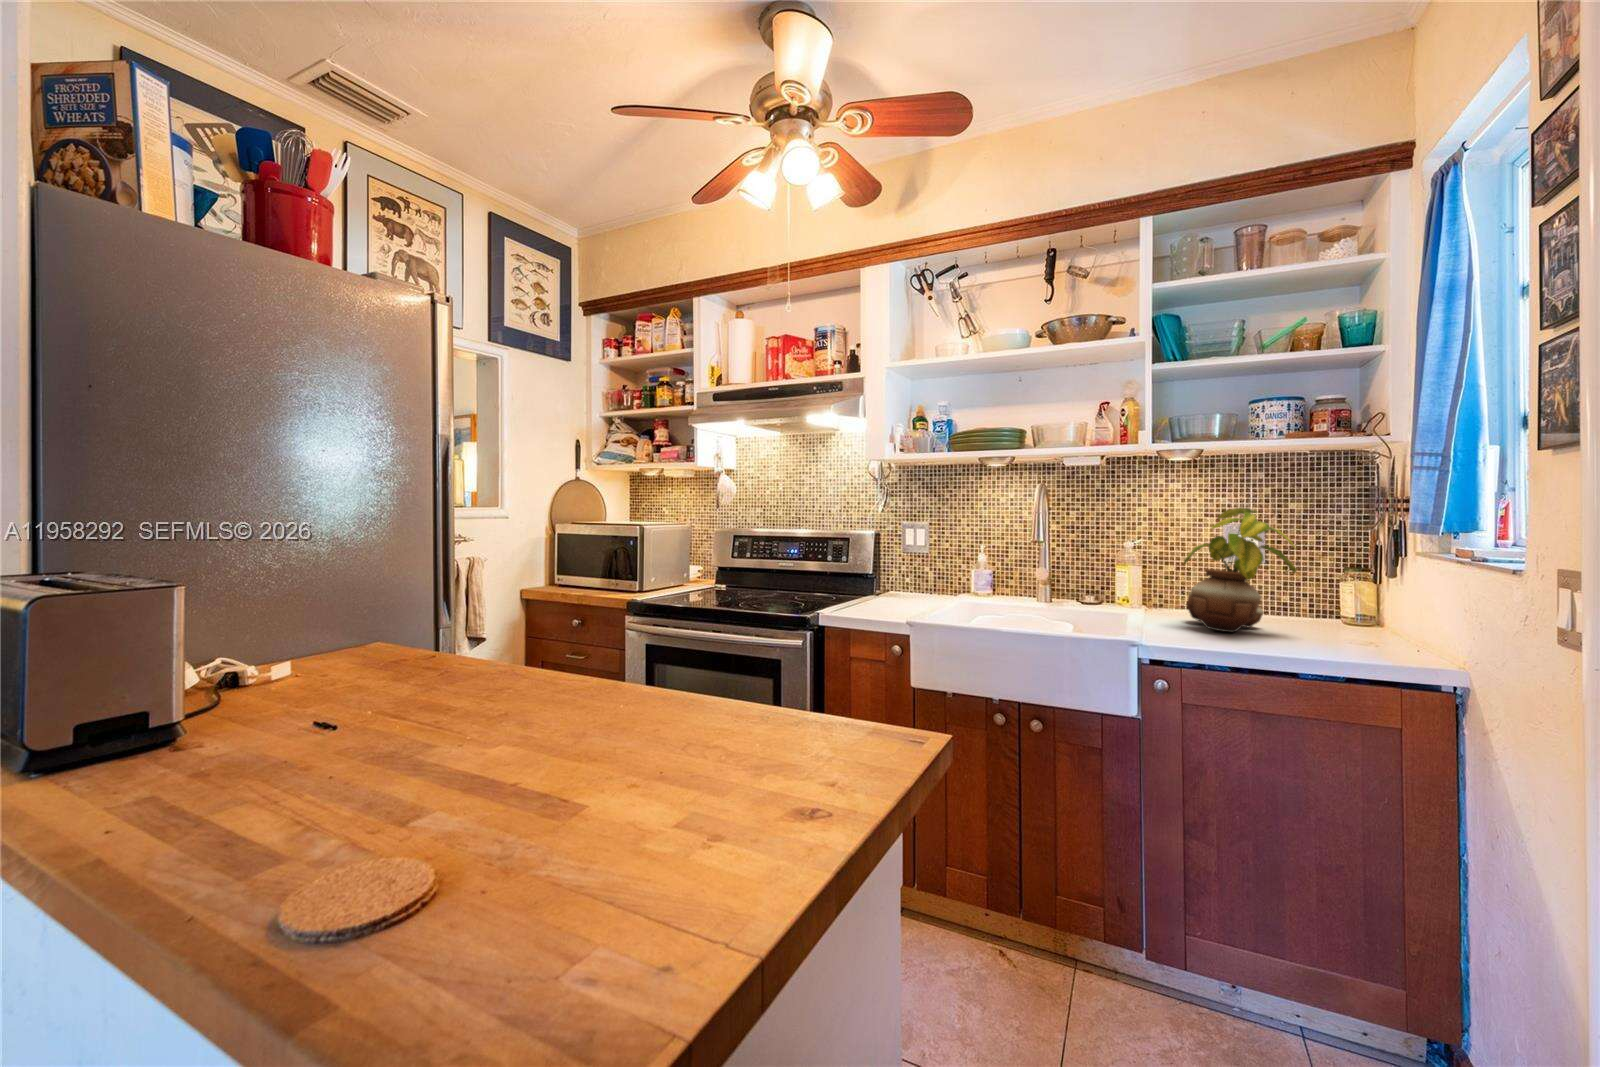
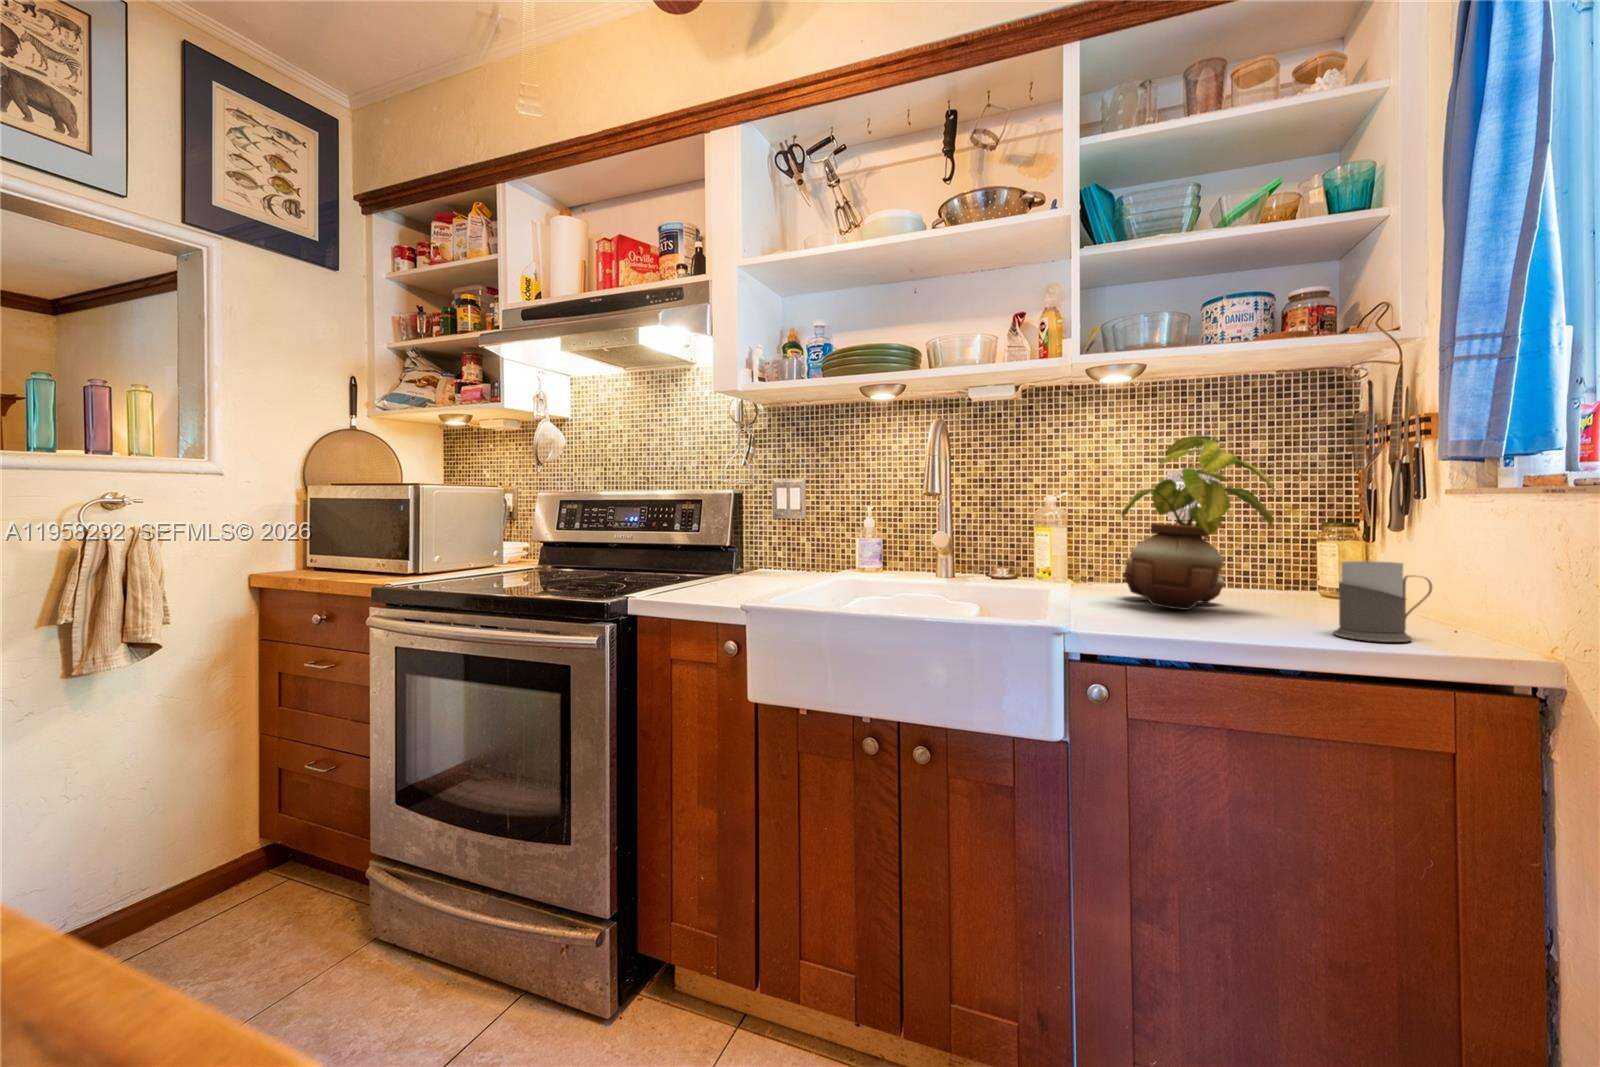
mug: none [1333,603,1402,659] -> present [1333,561,1432,642]

